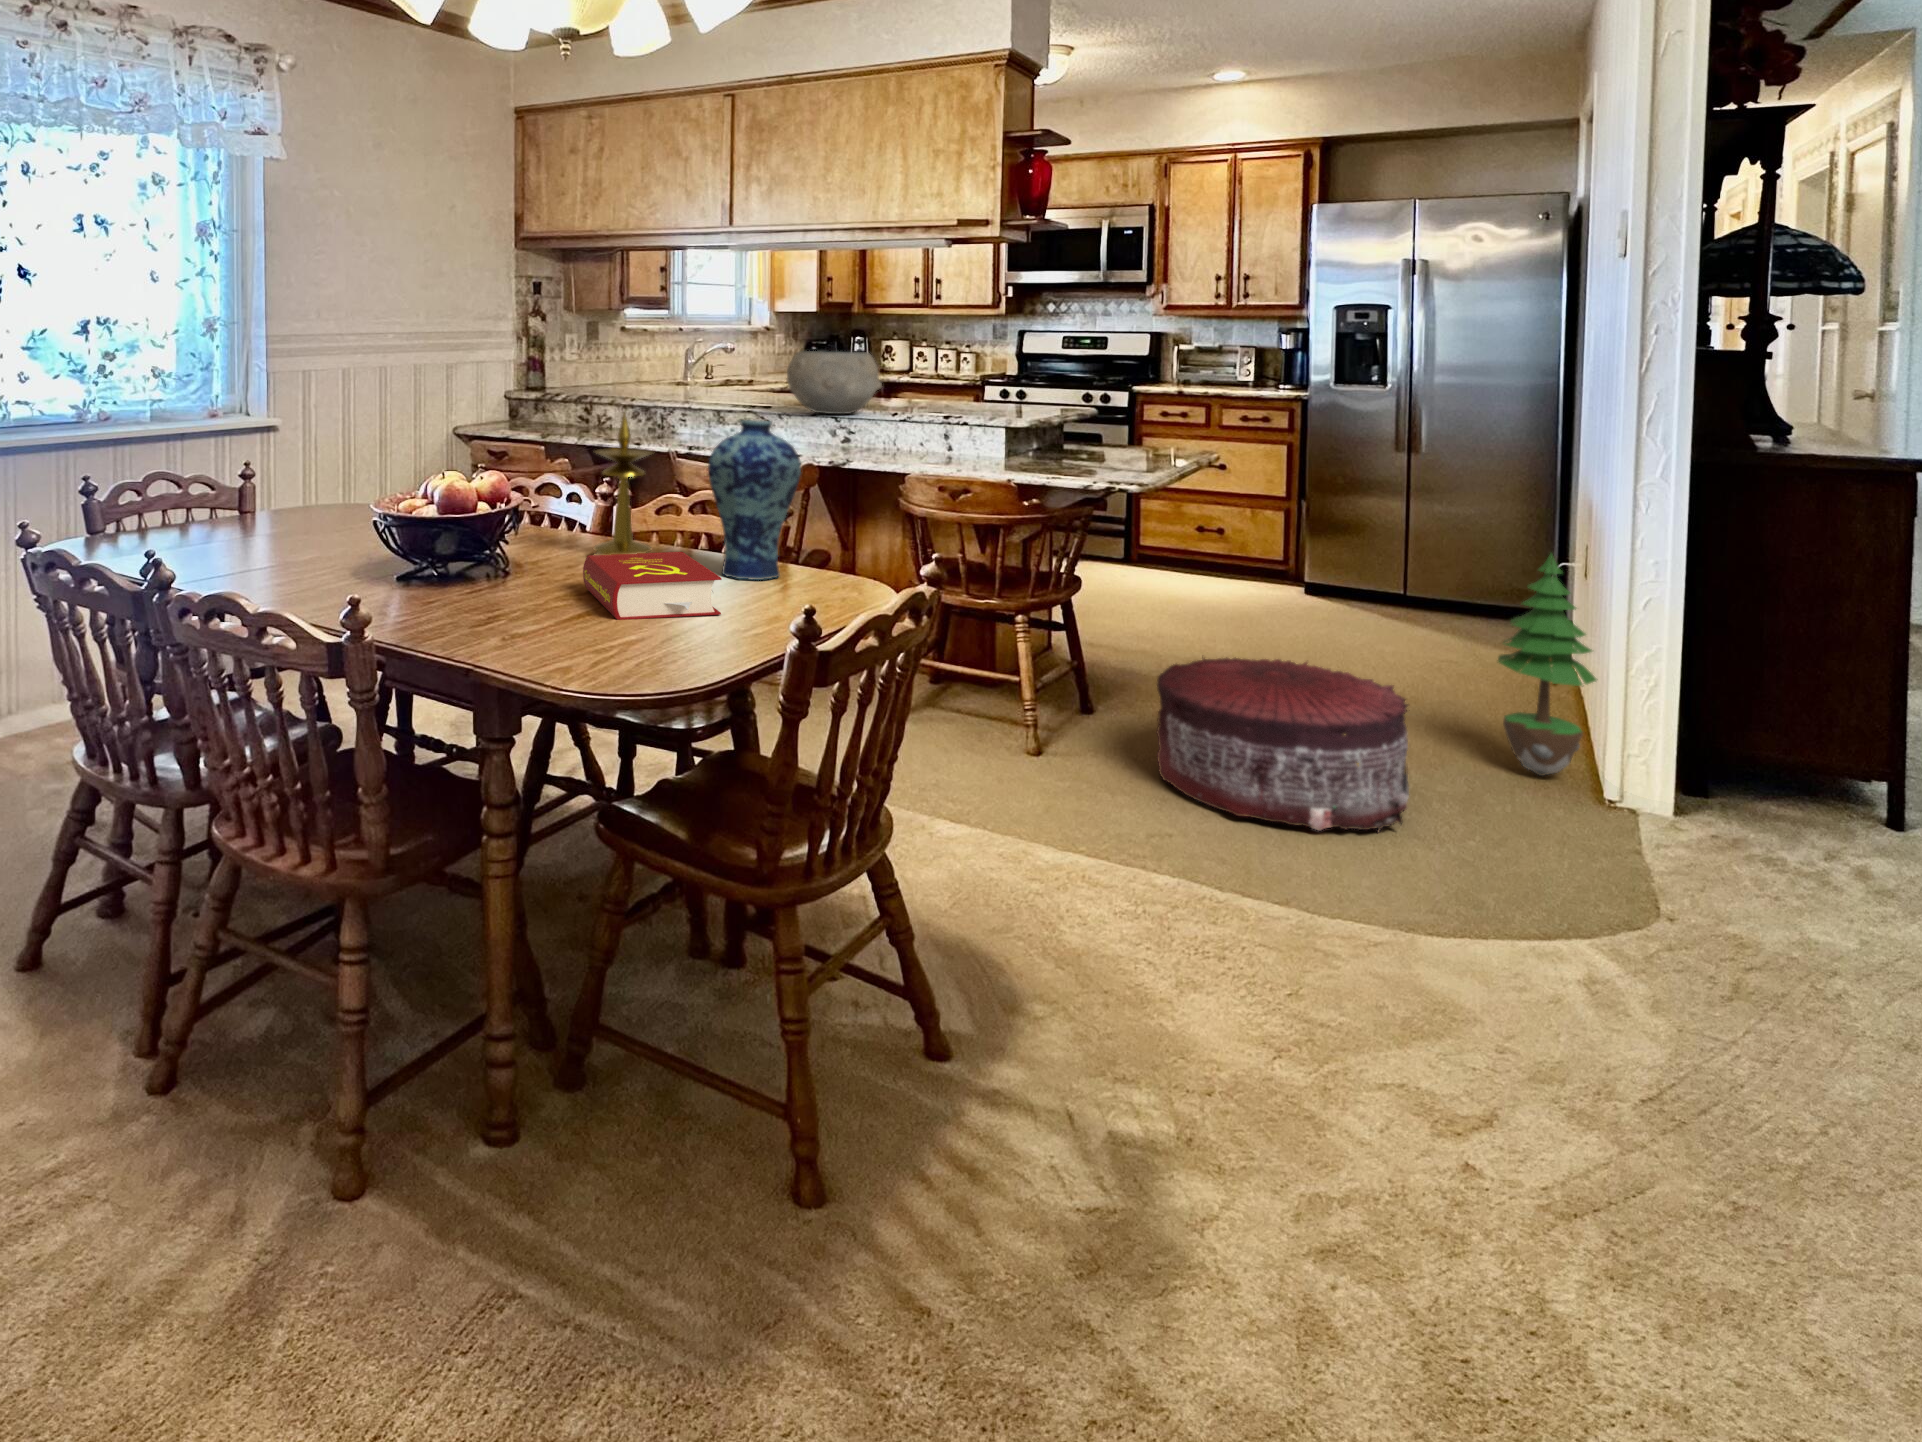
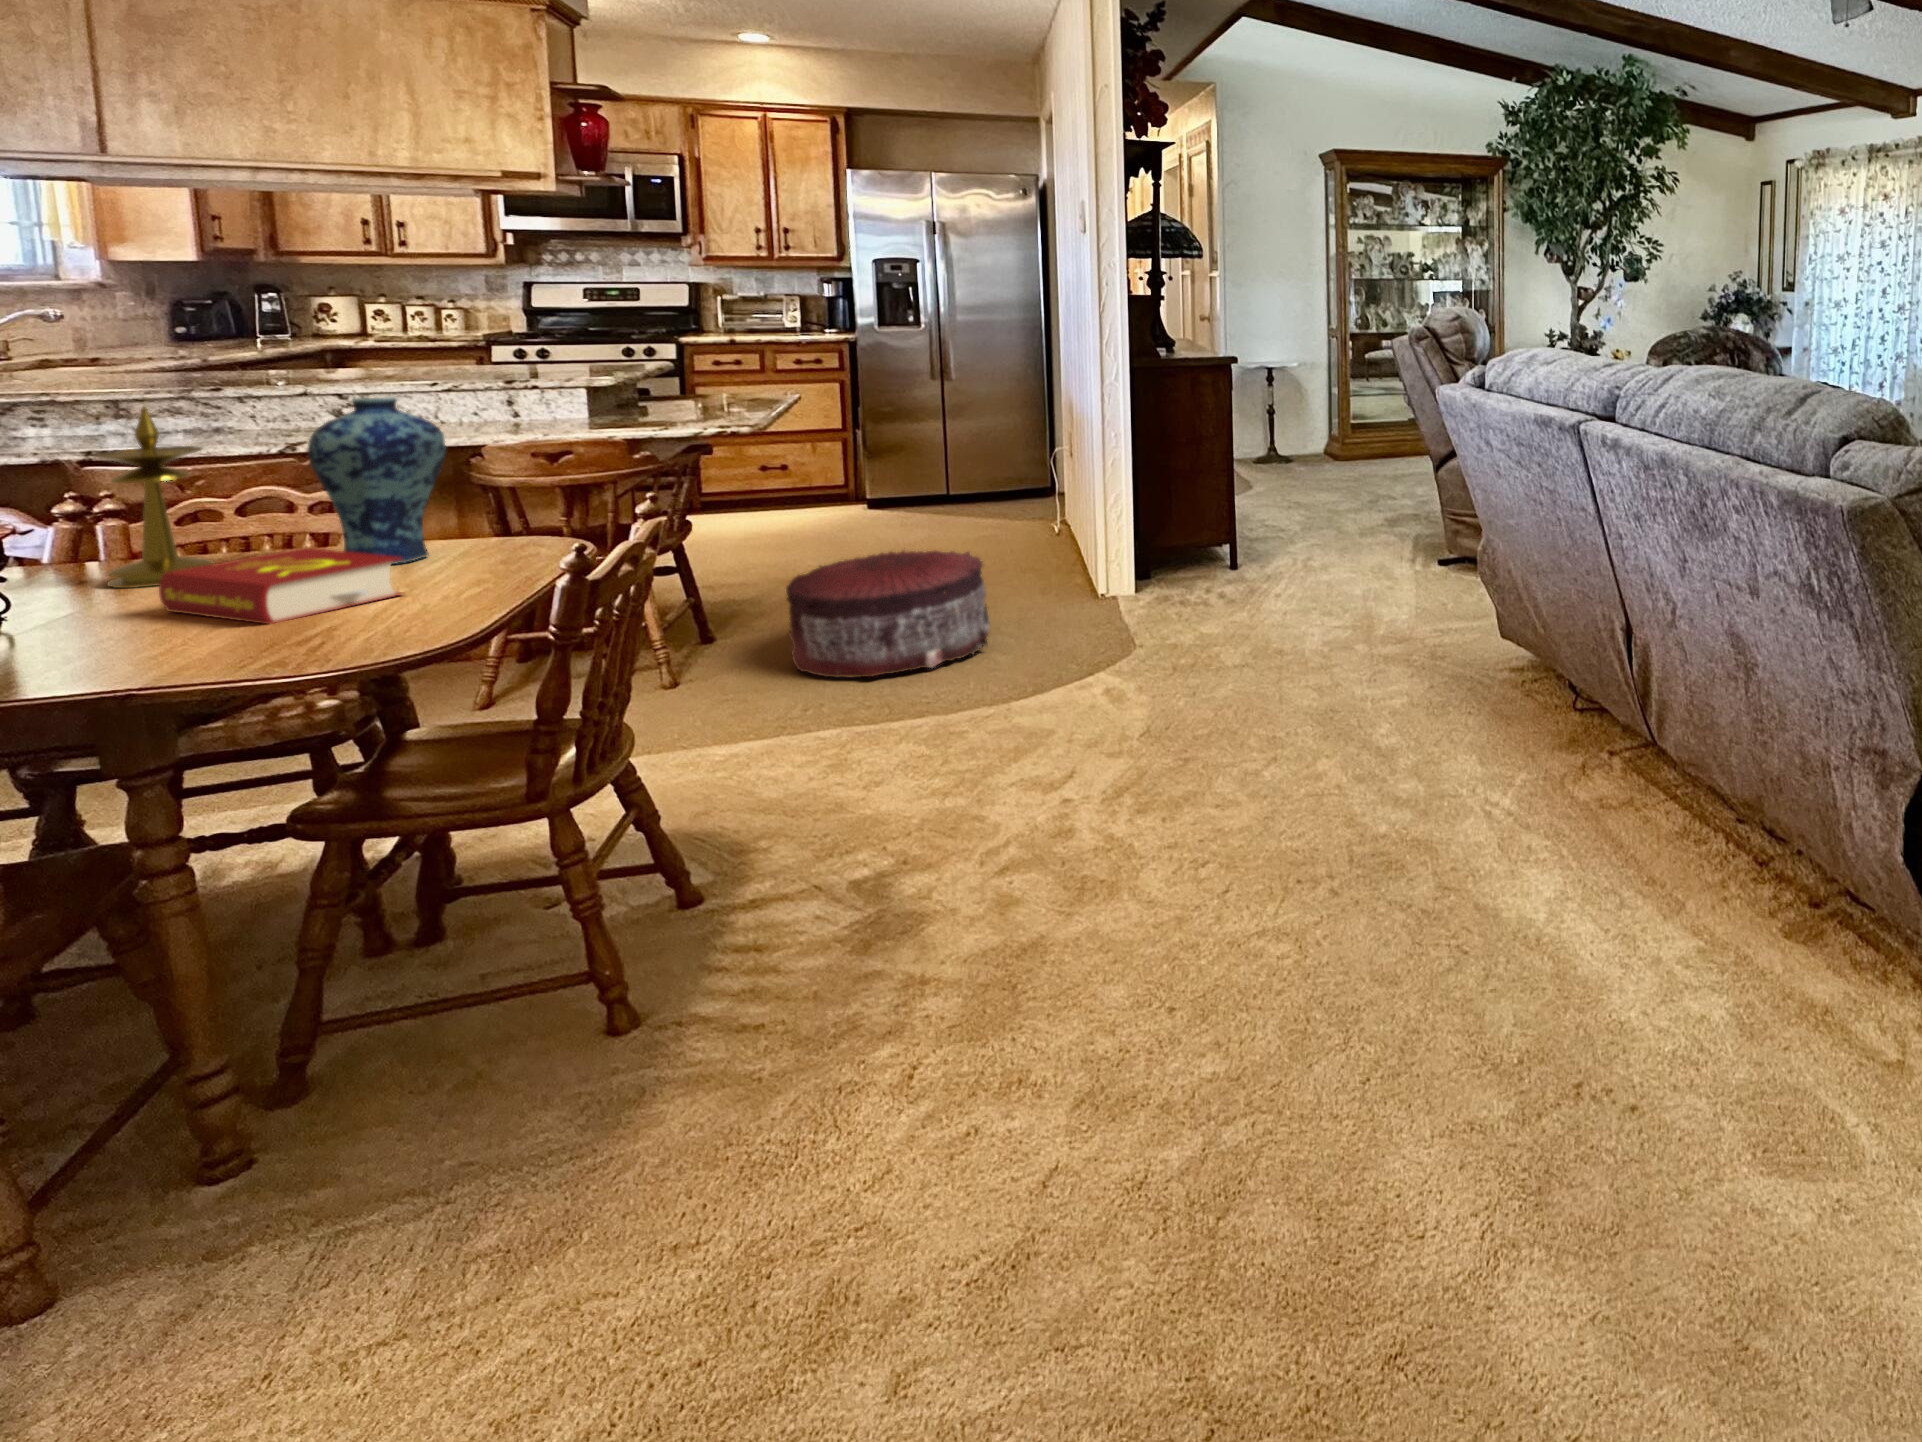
ceramic bowl: present [787,351,882,414] -> none [263,316,419,390]
potted tree: present [1498,554,1596,776] -> none [1031,438,1090,594]

